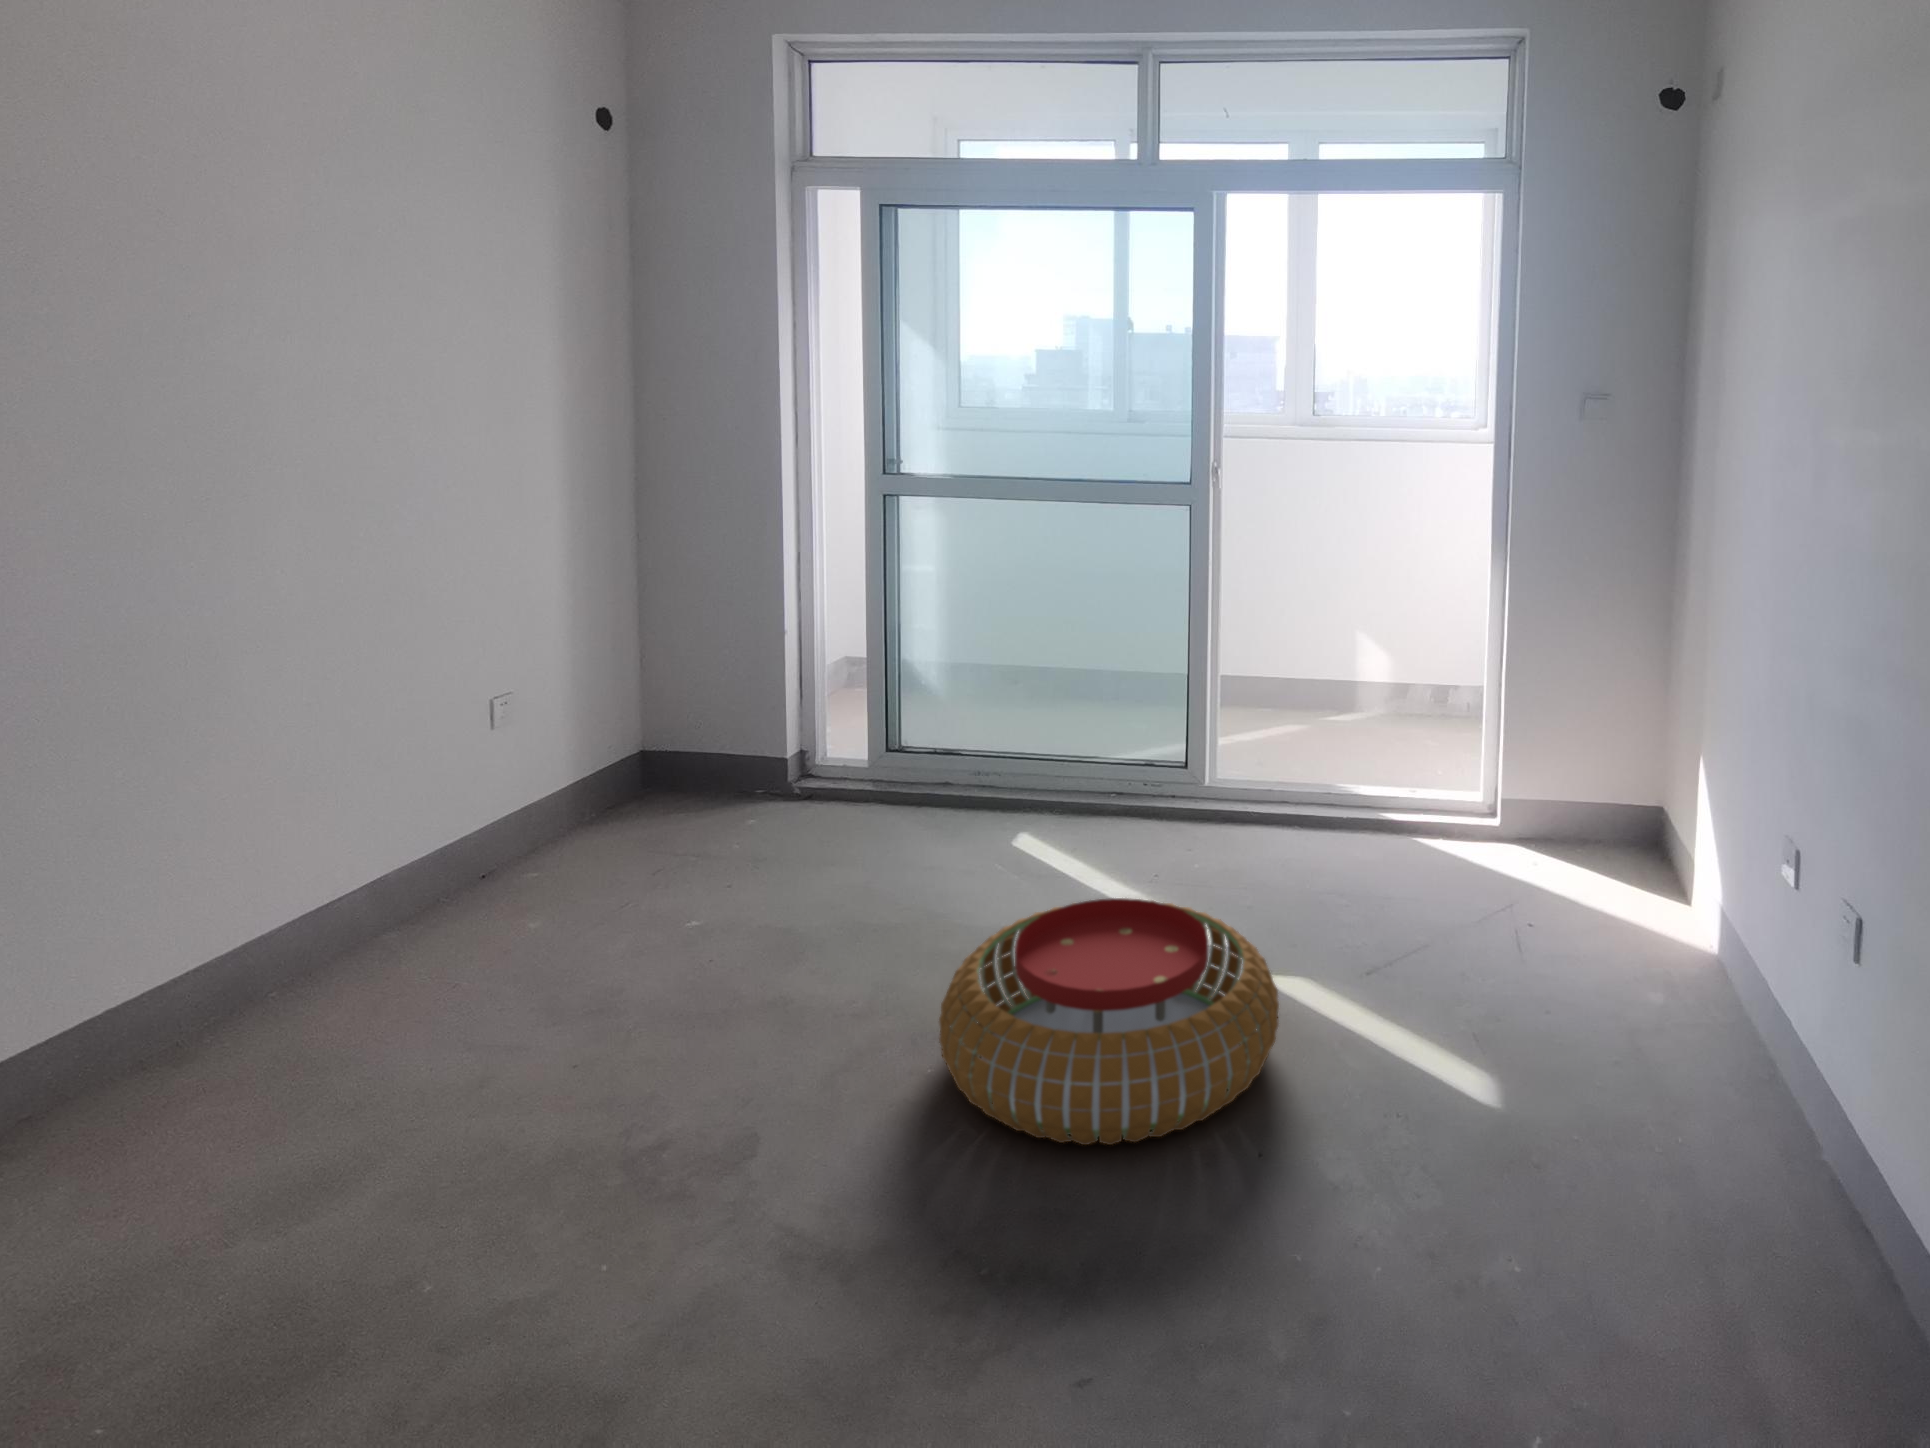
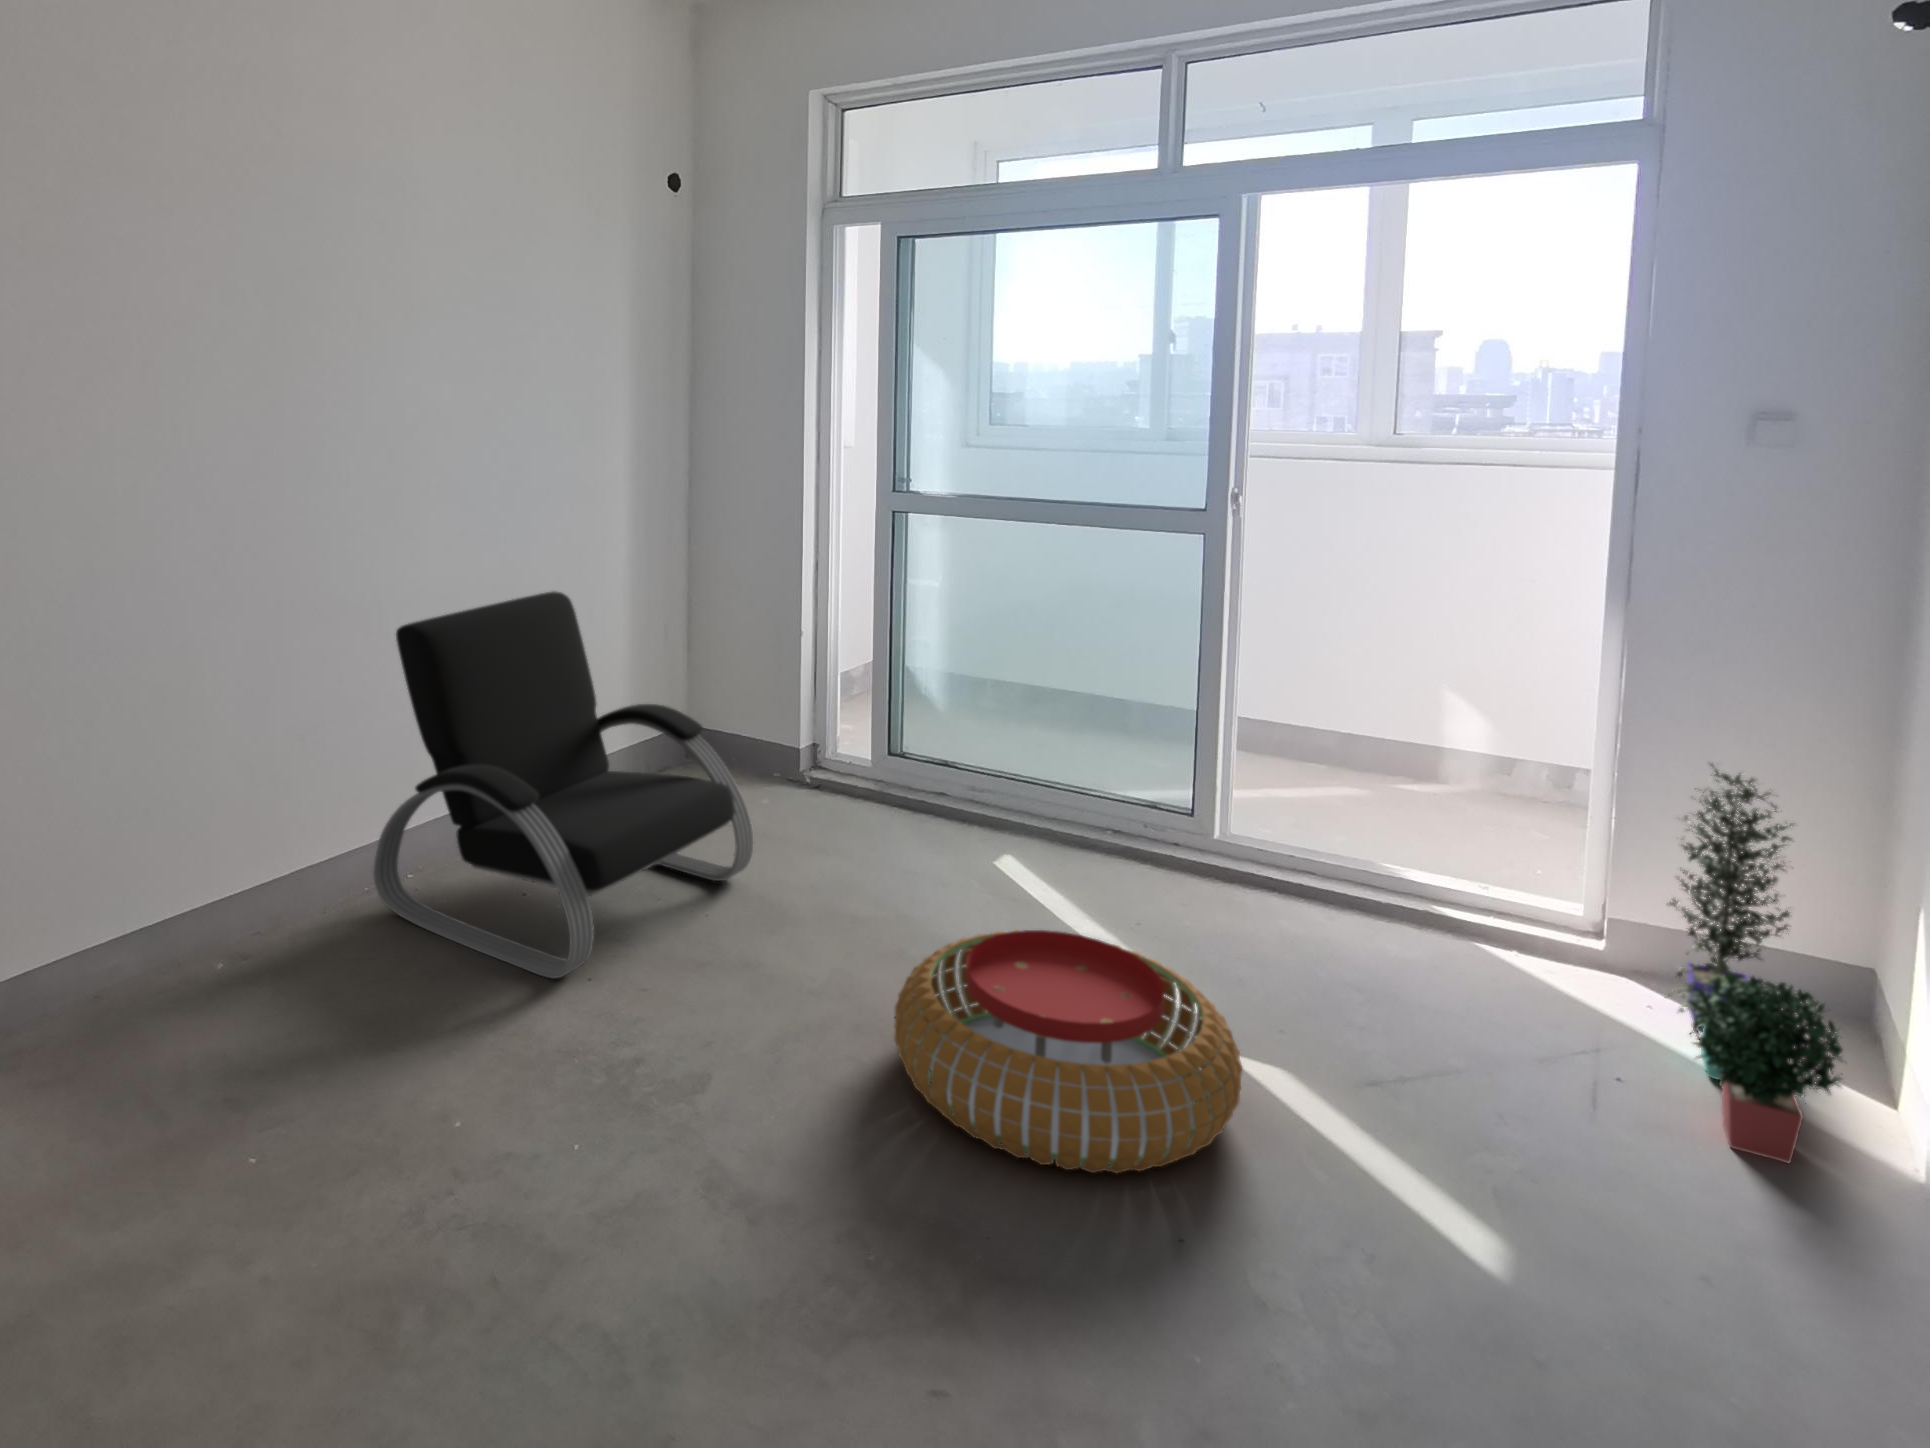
armchair: none [170,606,746,1098] -> present [373,592,754,978]
potted plant: none [1543,660,1676,960] -> present [1665,764,1842,1163]

